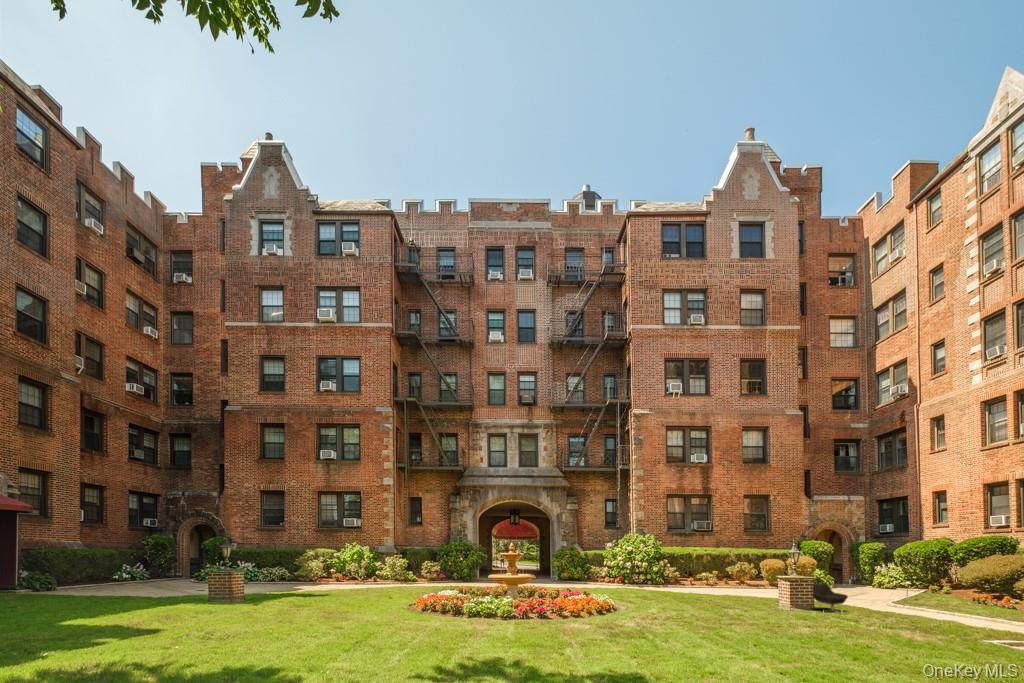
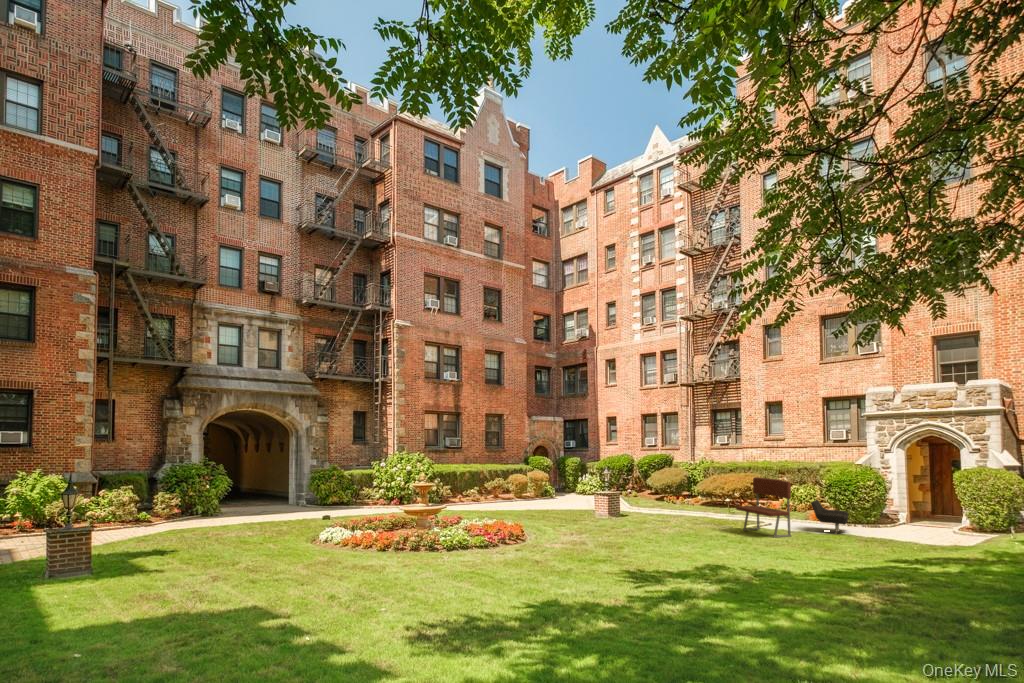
bench: none [751,562,778,610] -> present [736,477,791,538]

